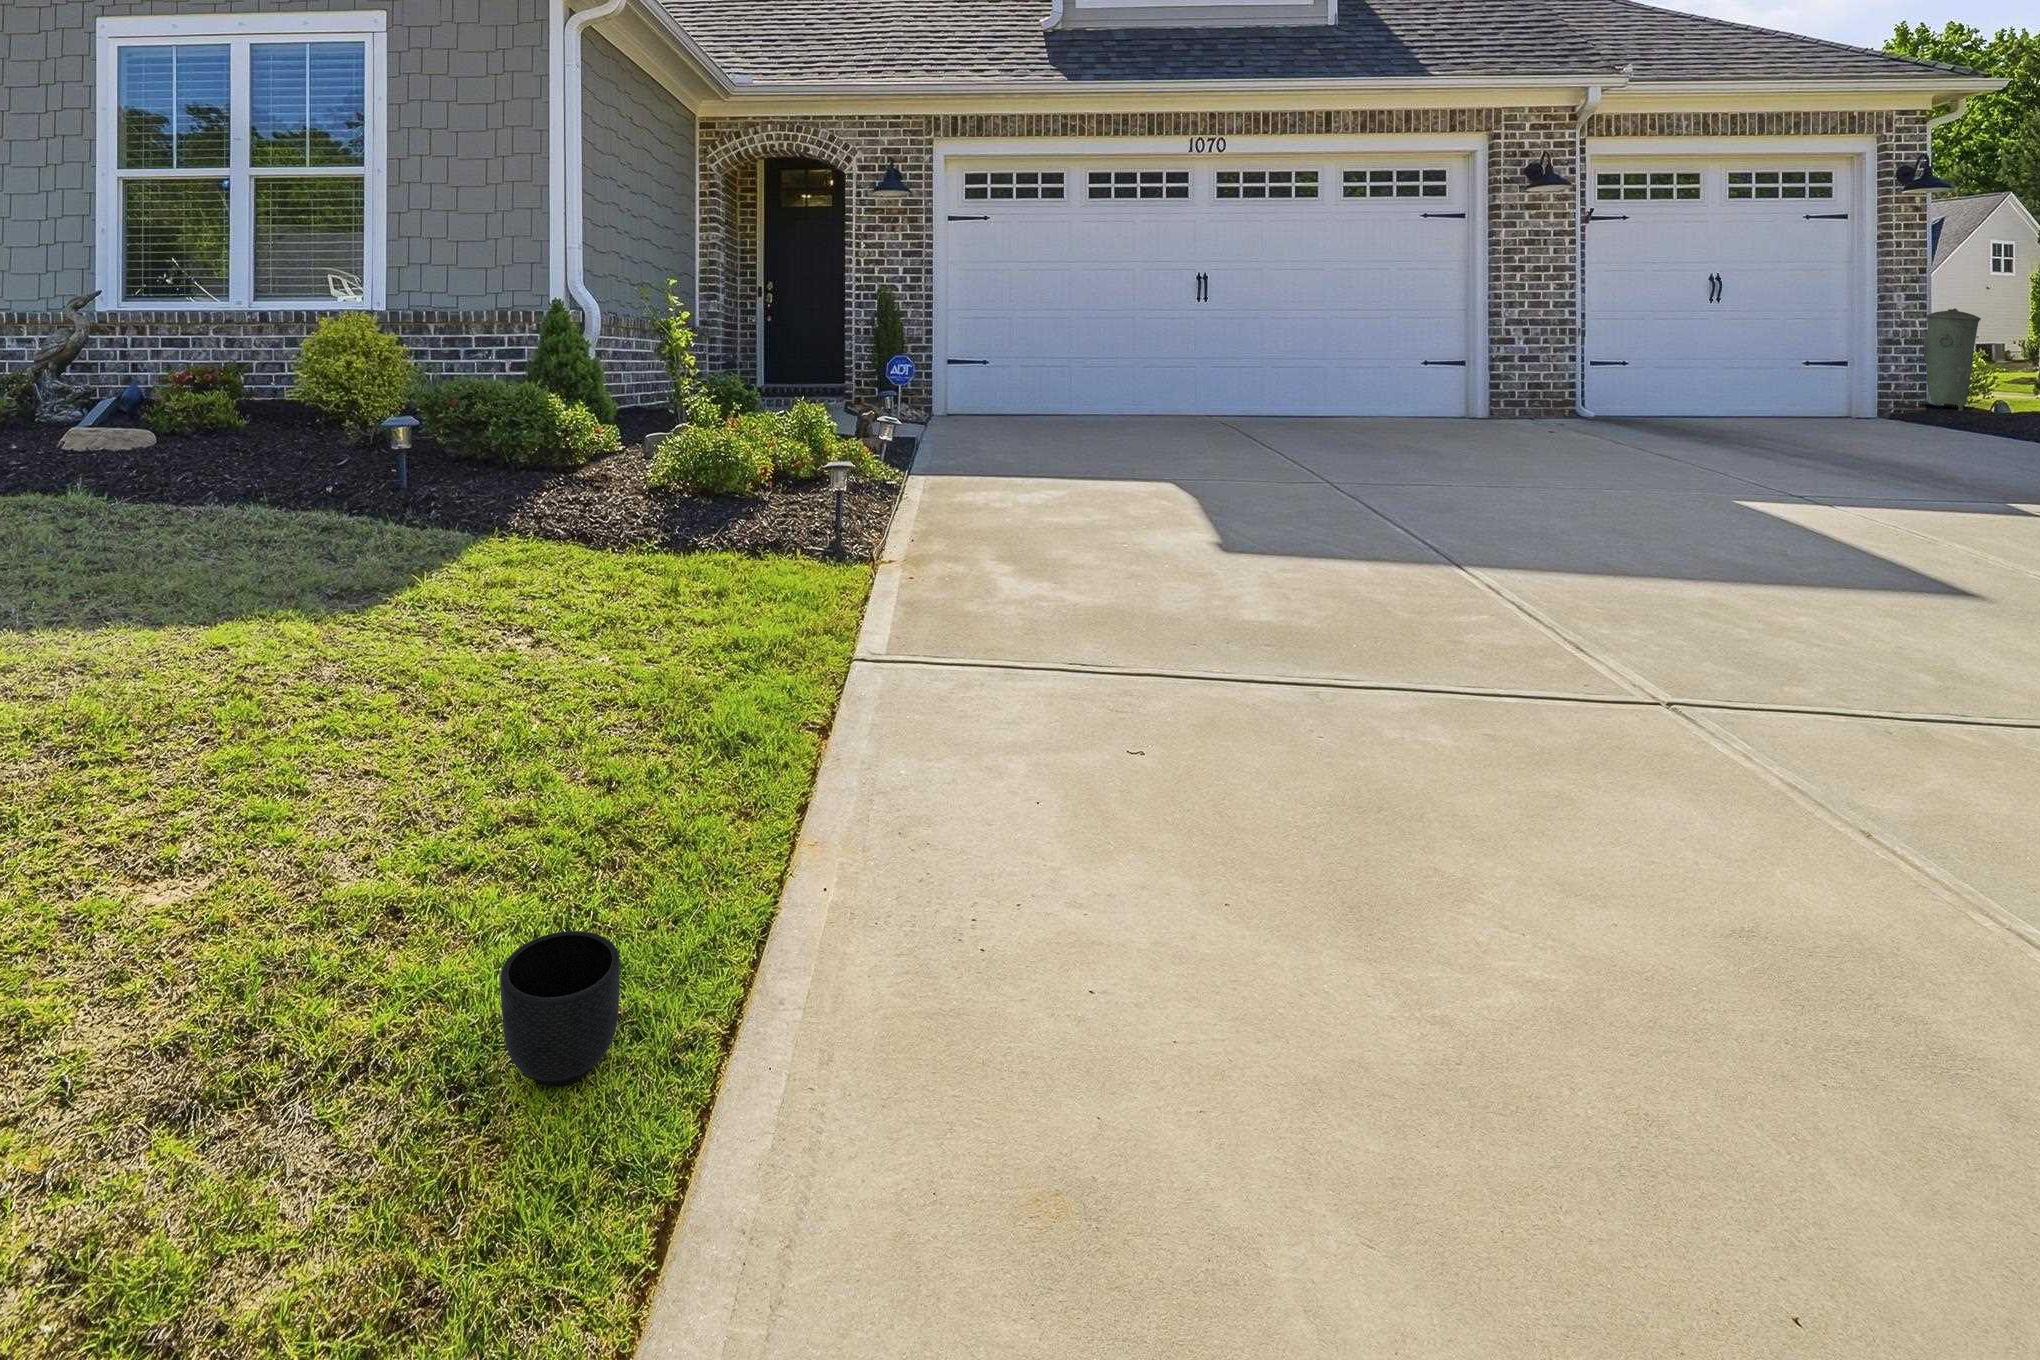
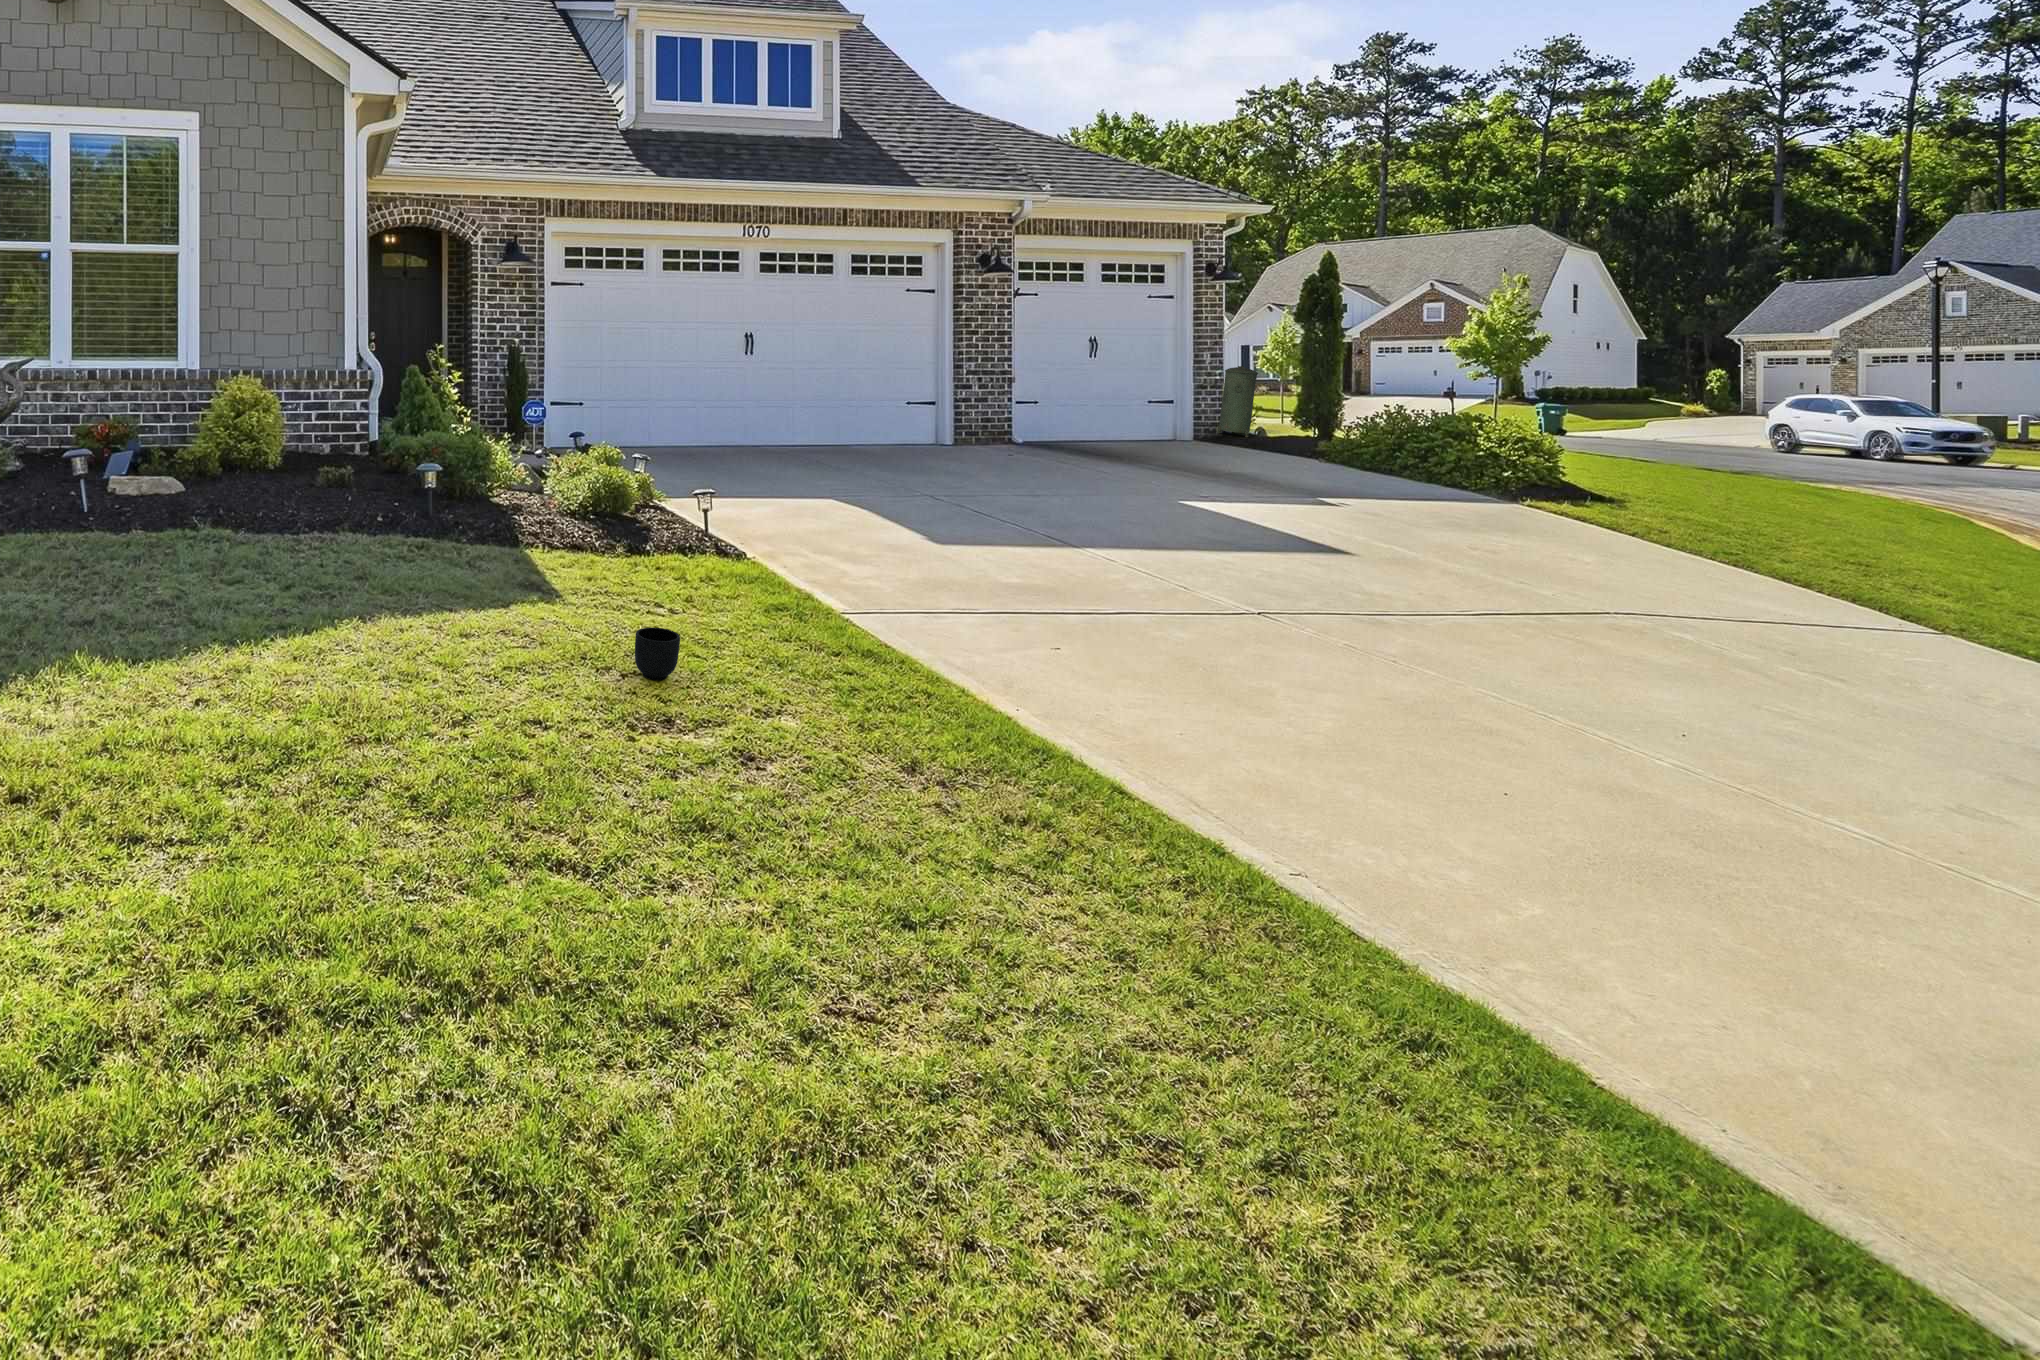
planter: present [500,931,620,1087] -> present [635,628,680,680]

